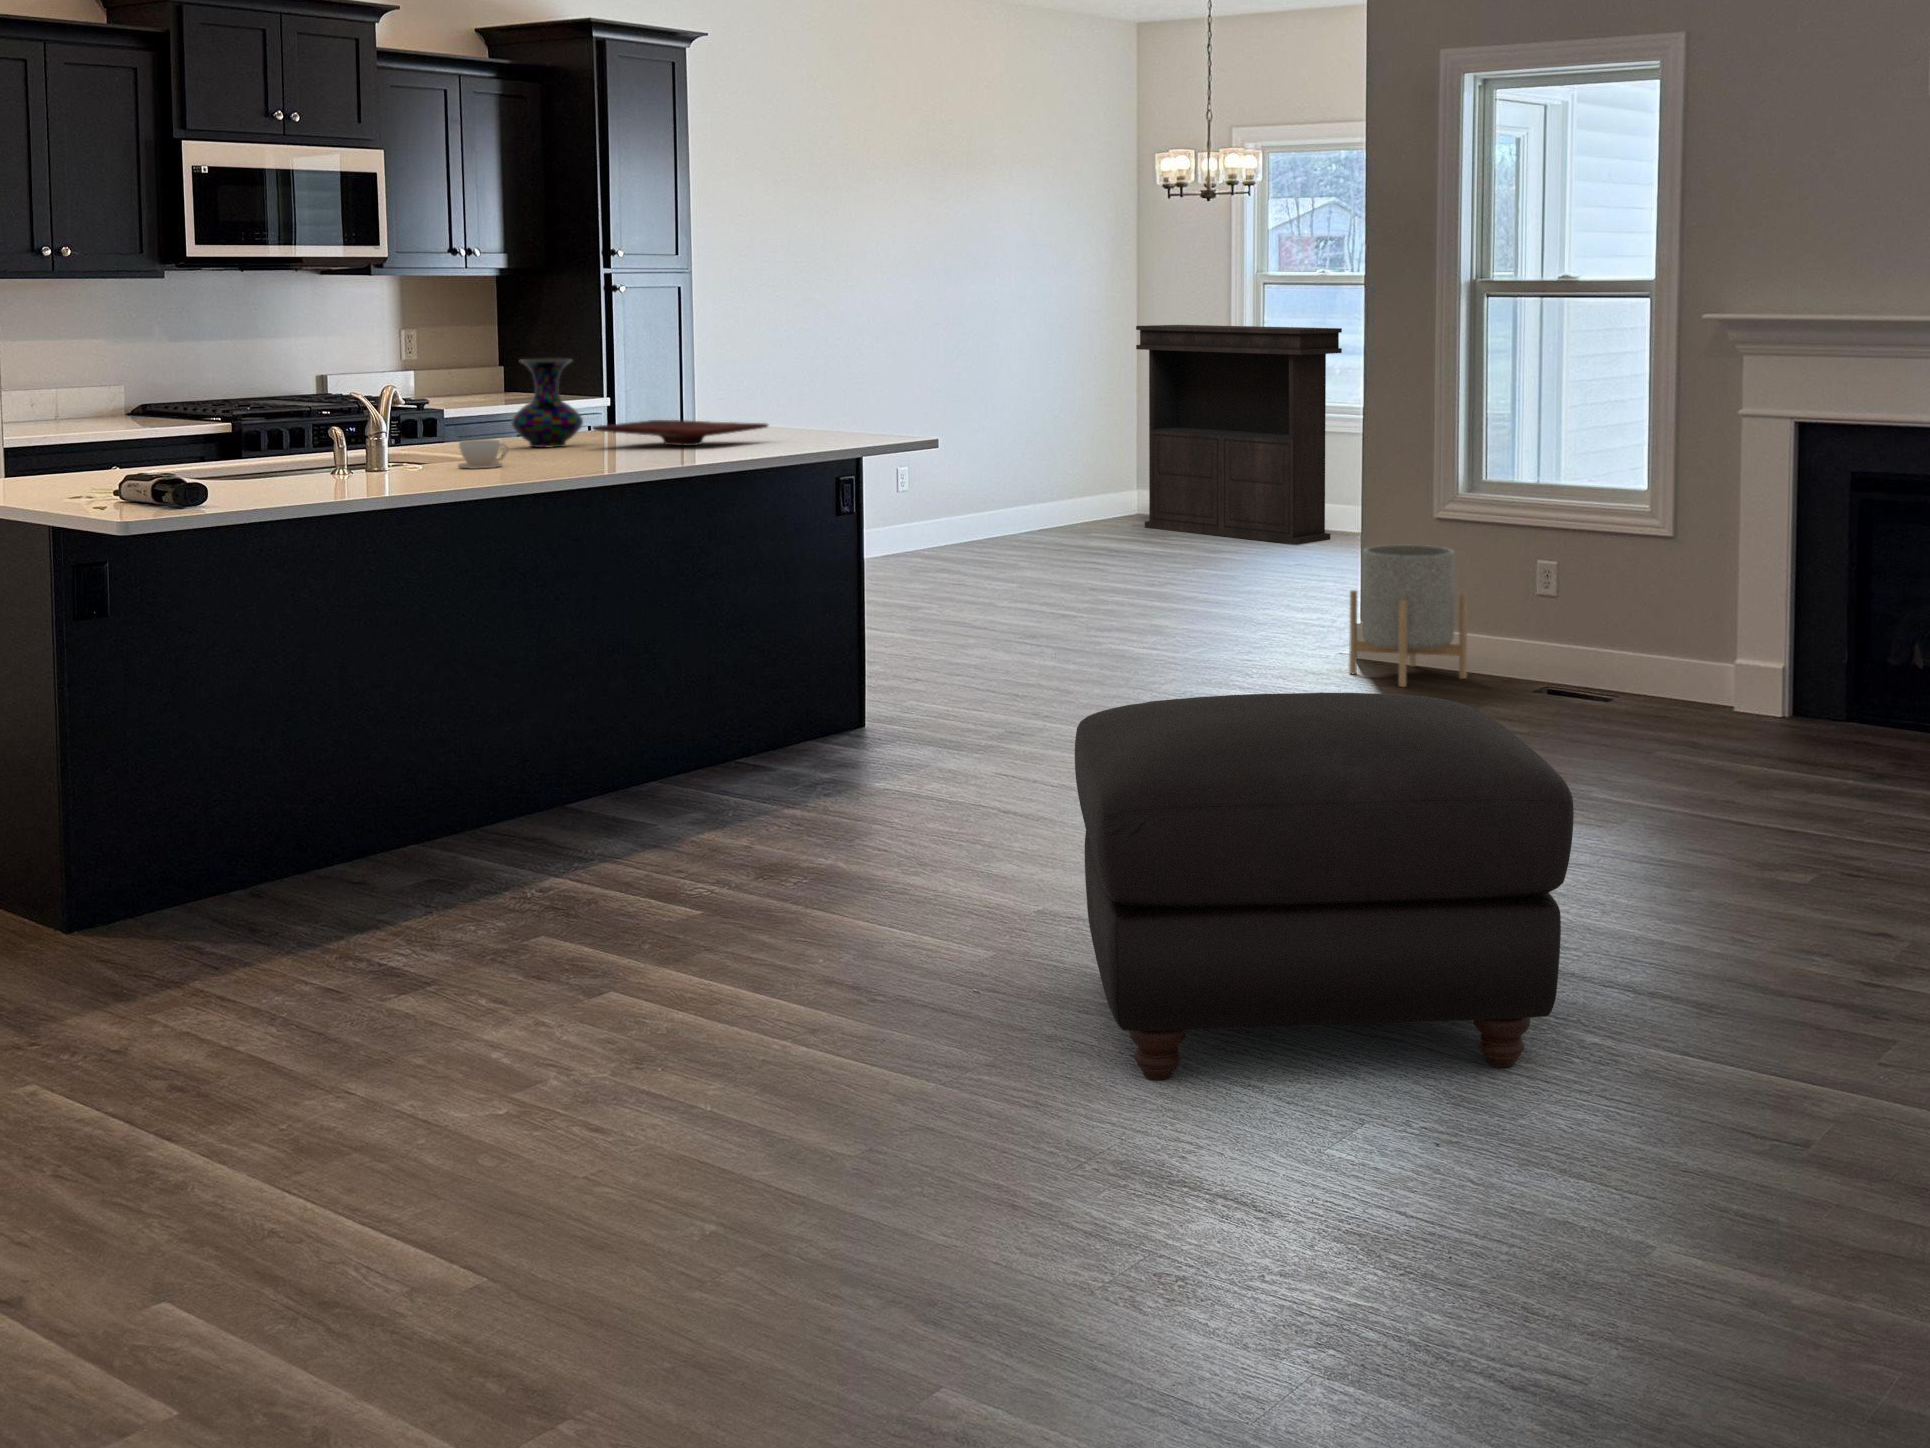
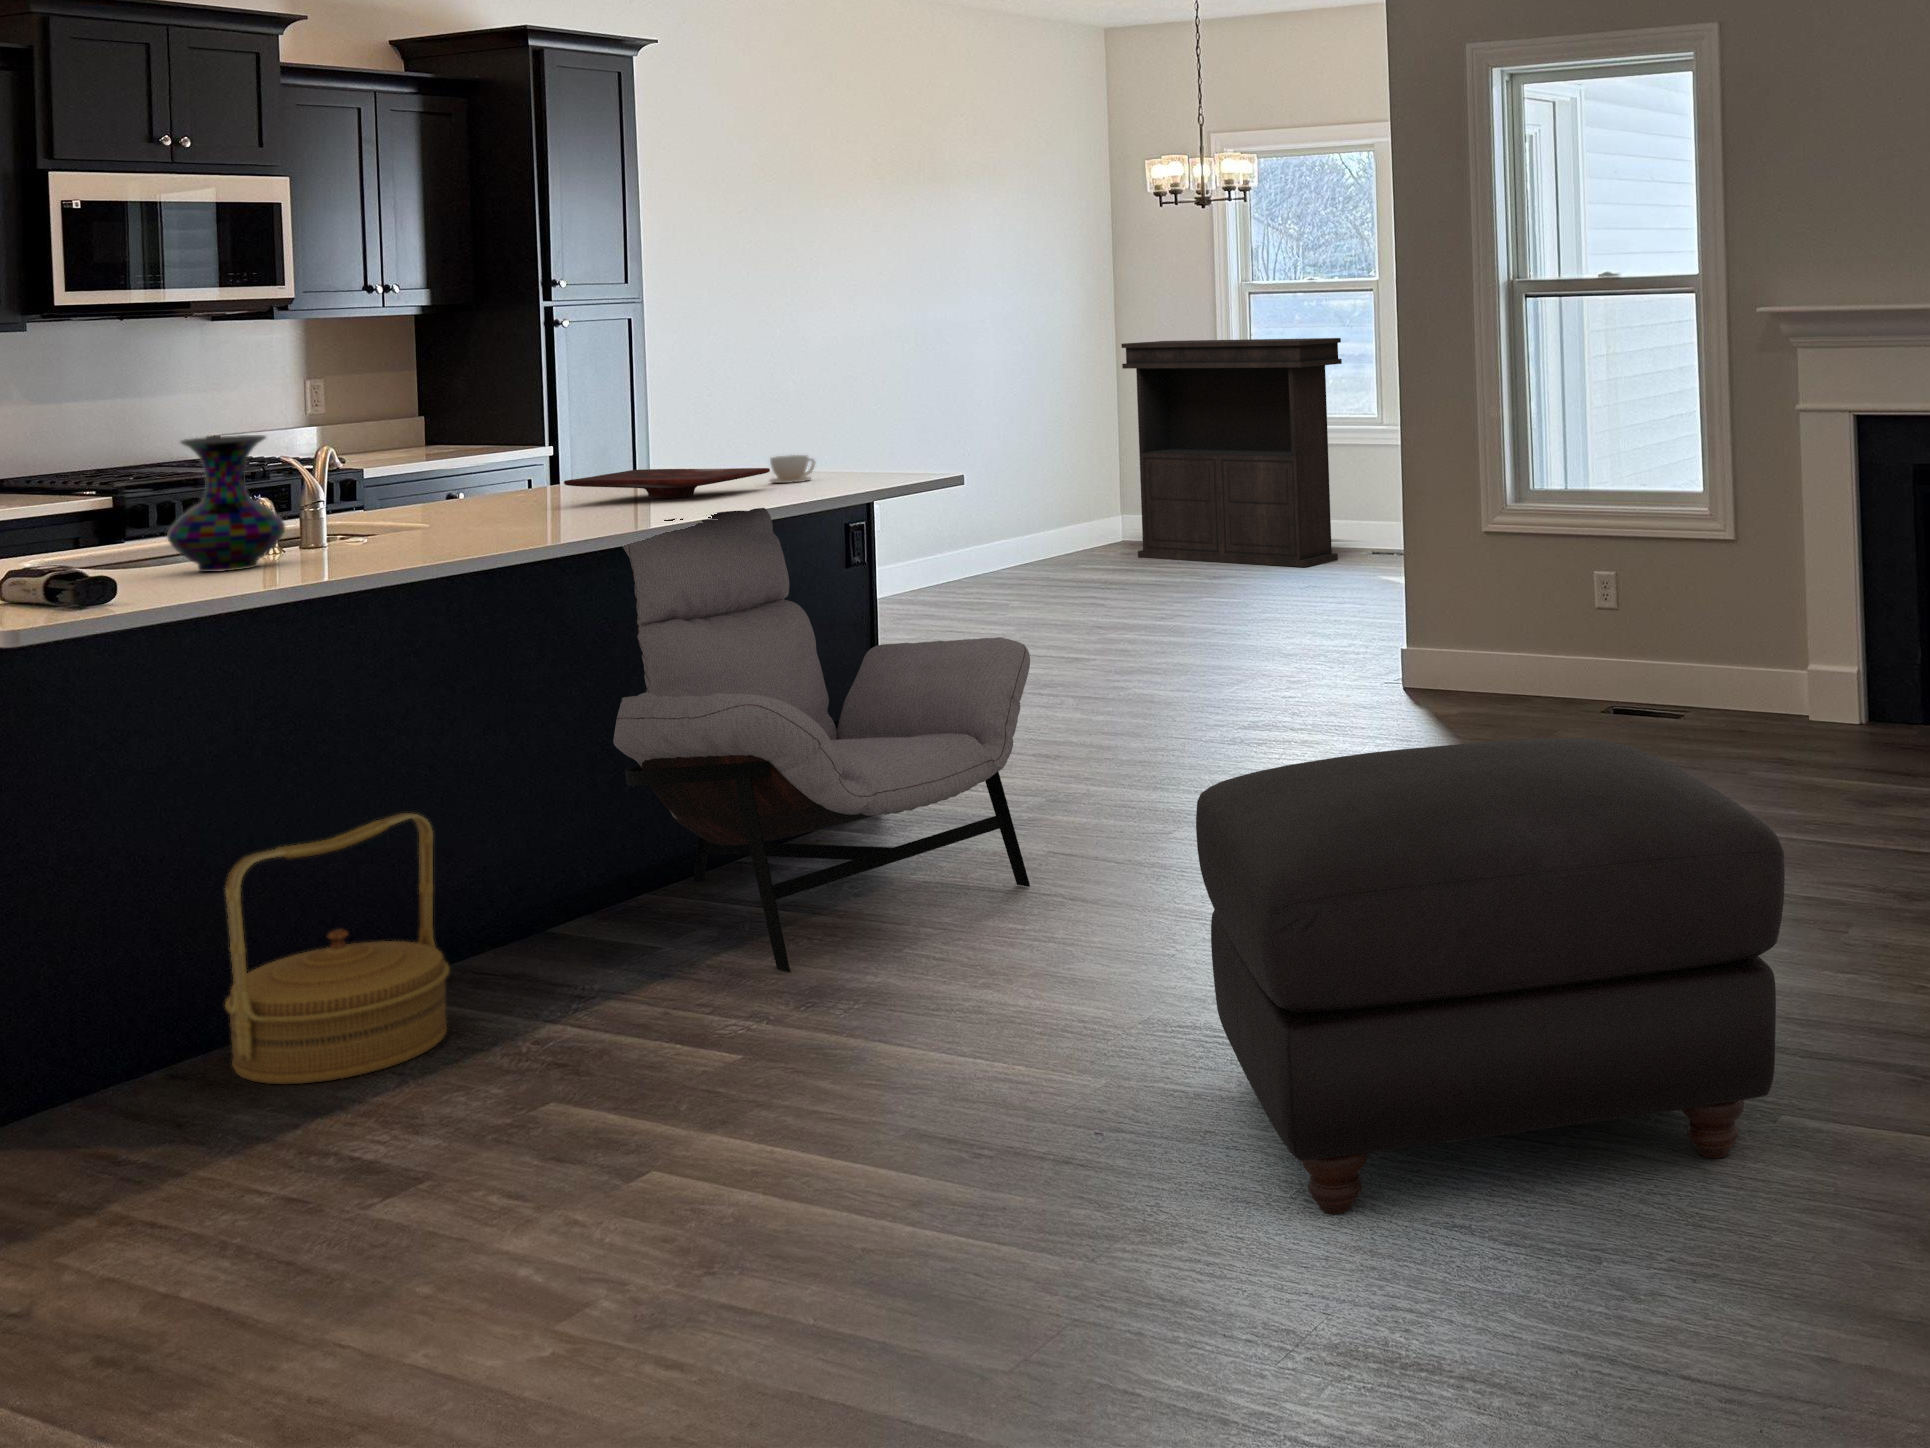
vase: present [511,358,583,447] -> present [167,435,285,572]
coffee cup: present [458,440,508,469] -> present [770,455,816,483]
lounge chair: none [616,457,977,856] -> present [613,508,1030,972]
planter: present [1349,545,1467,687] -> none [1400,563,1527,717]
woven basket: none [291,697,469,910] -> present [225,813,449,1084]

